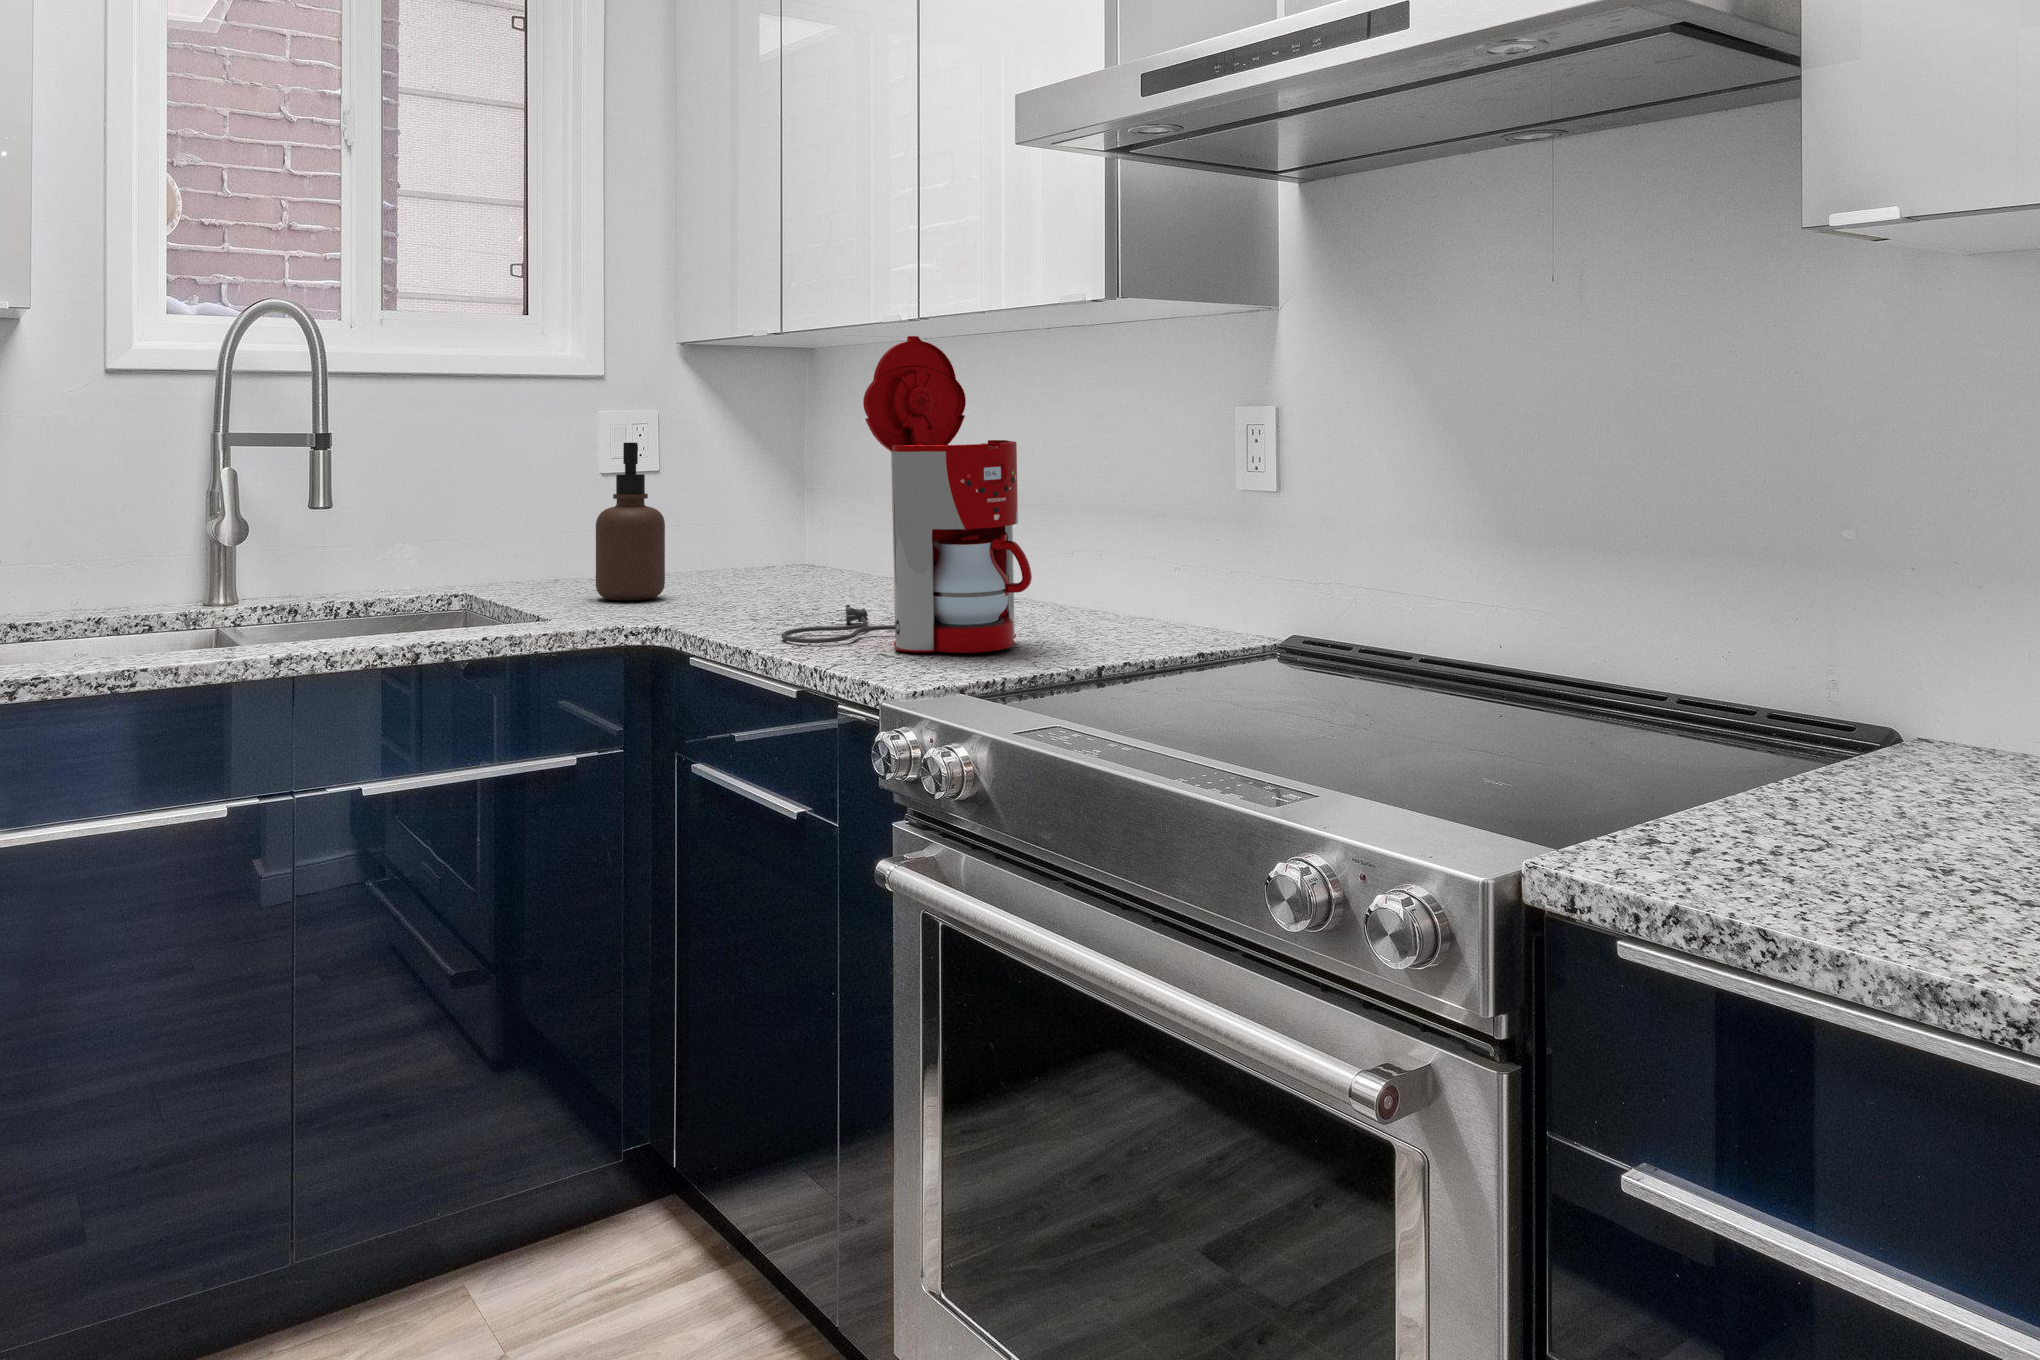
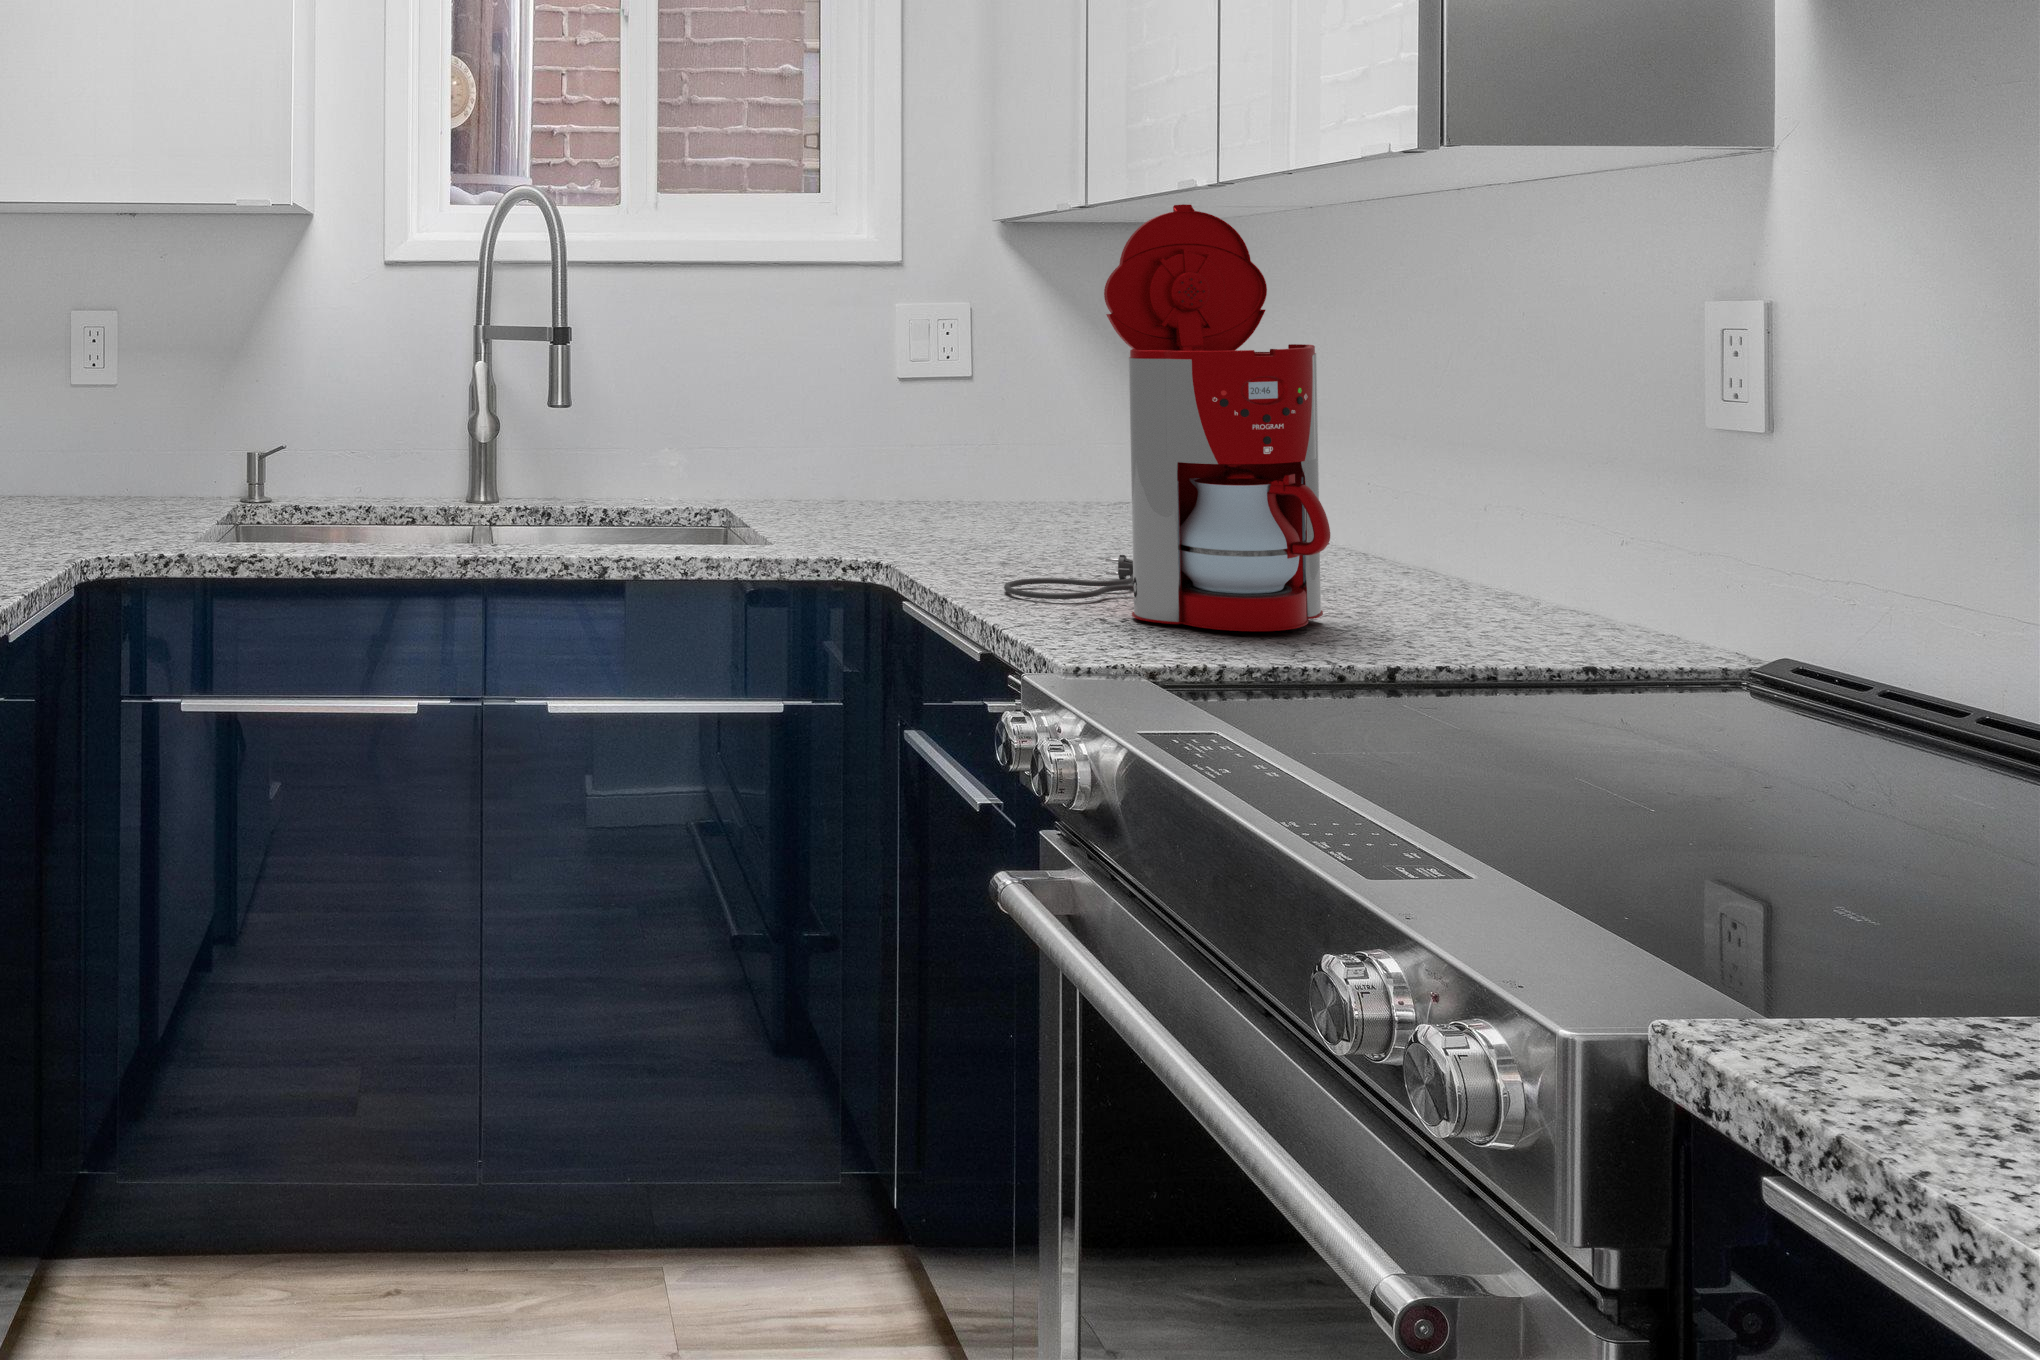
soap dispenser: present [596,443,665,600] -> none [855,340,938,529]

